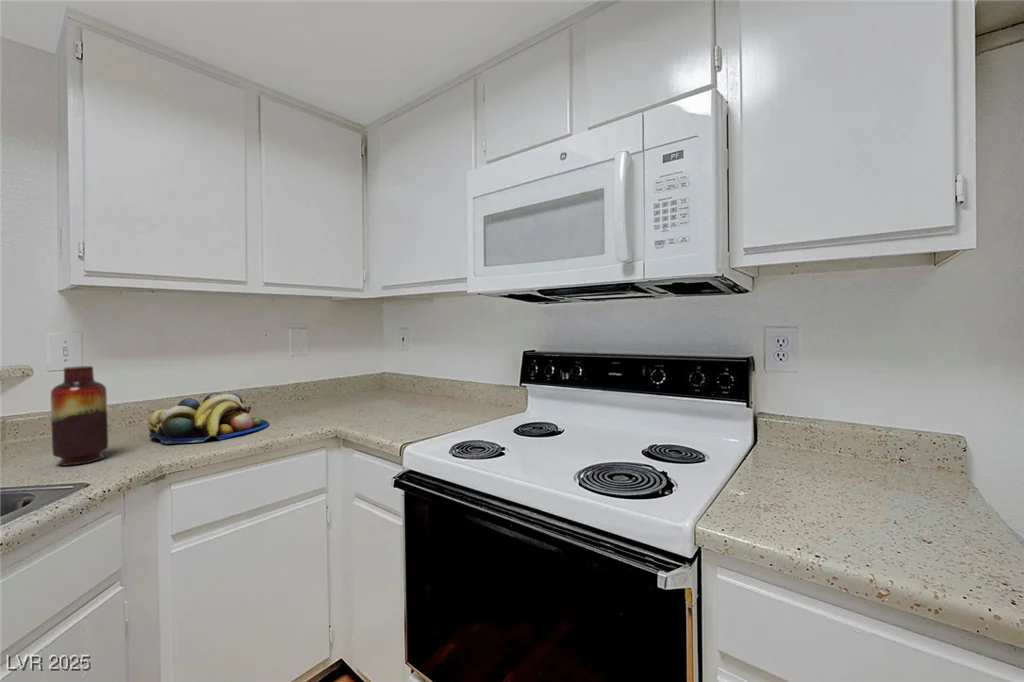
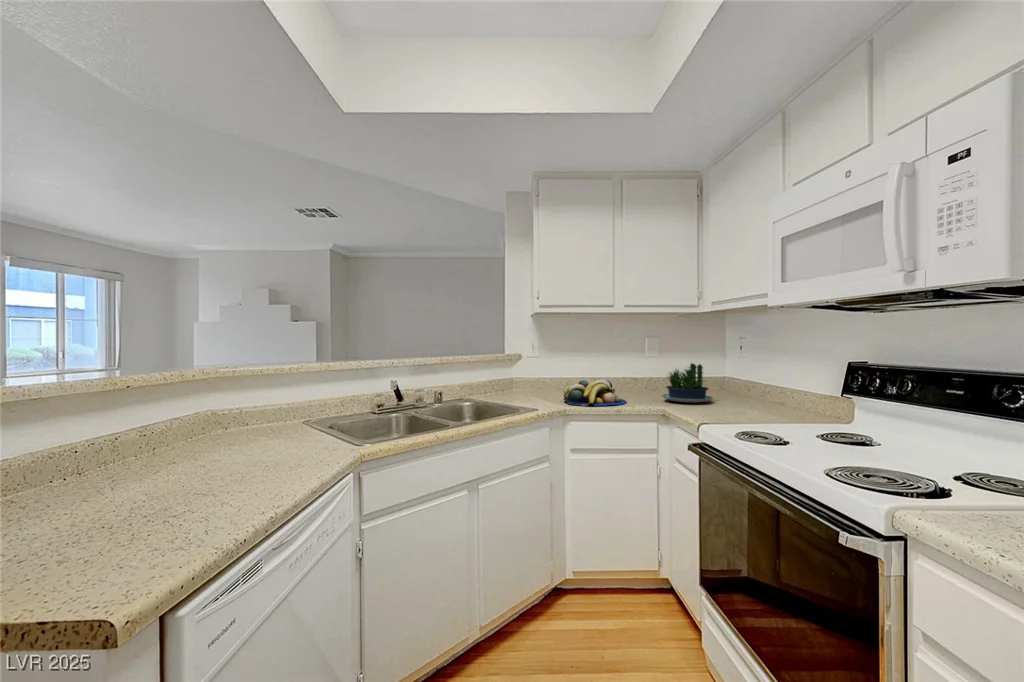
potted plant: none [318,360,382,411] -> present [662,363,713,403]
vase: present [51,366,108,465] -> none [524,357,545,407]

